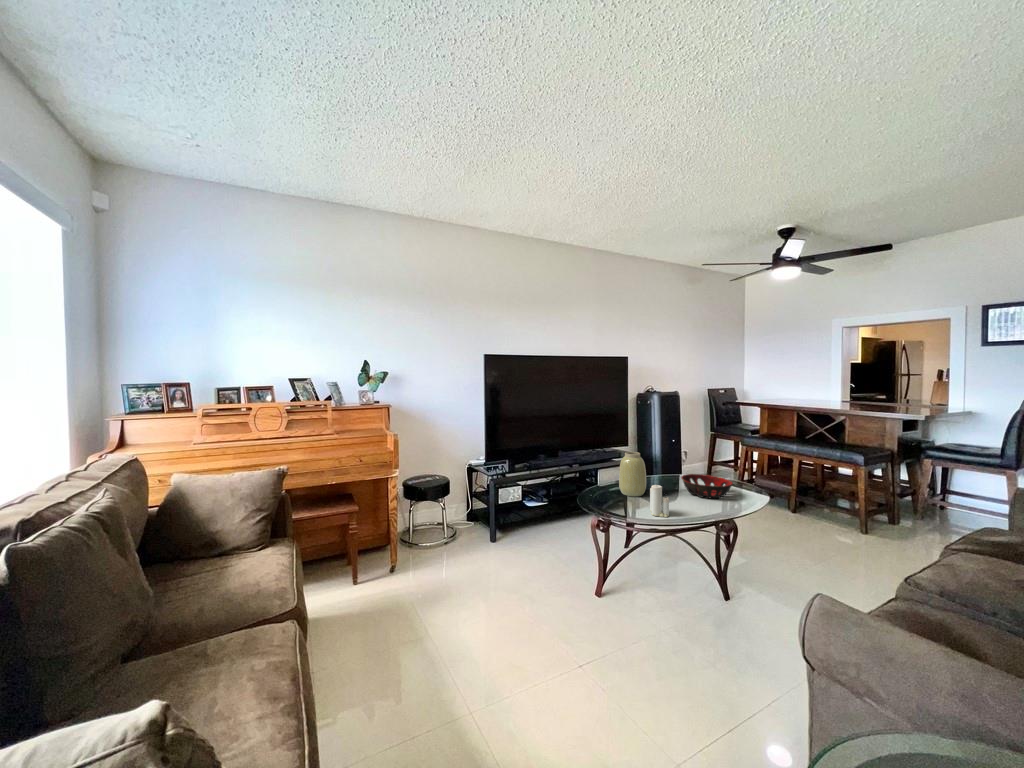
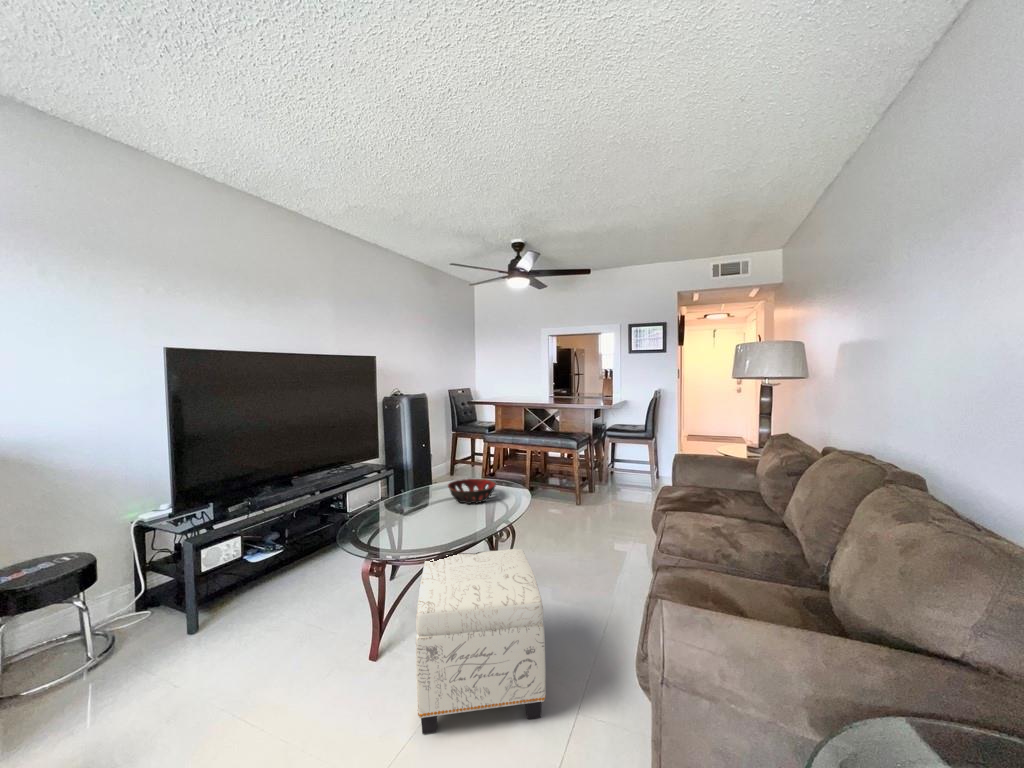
vase: present [619,452,646,496] -> none [382,466,413,519]
candle: present [650,485,669,517] -> none [424,500,447,538]
ottoman: none [623,528,742,694] -> present [416,549,546,734]

